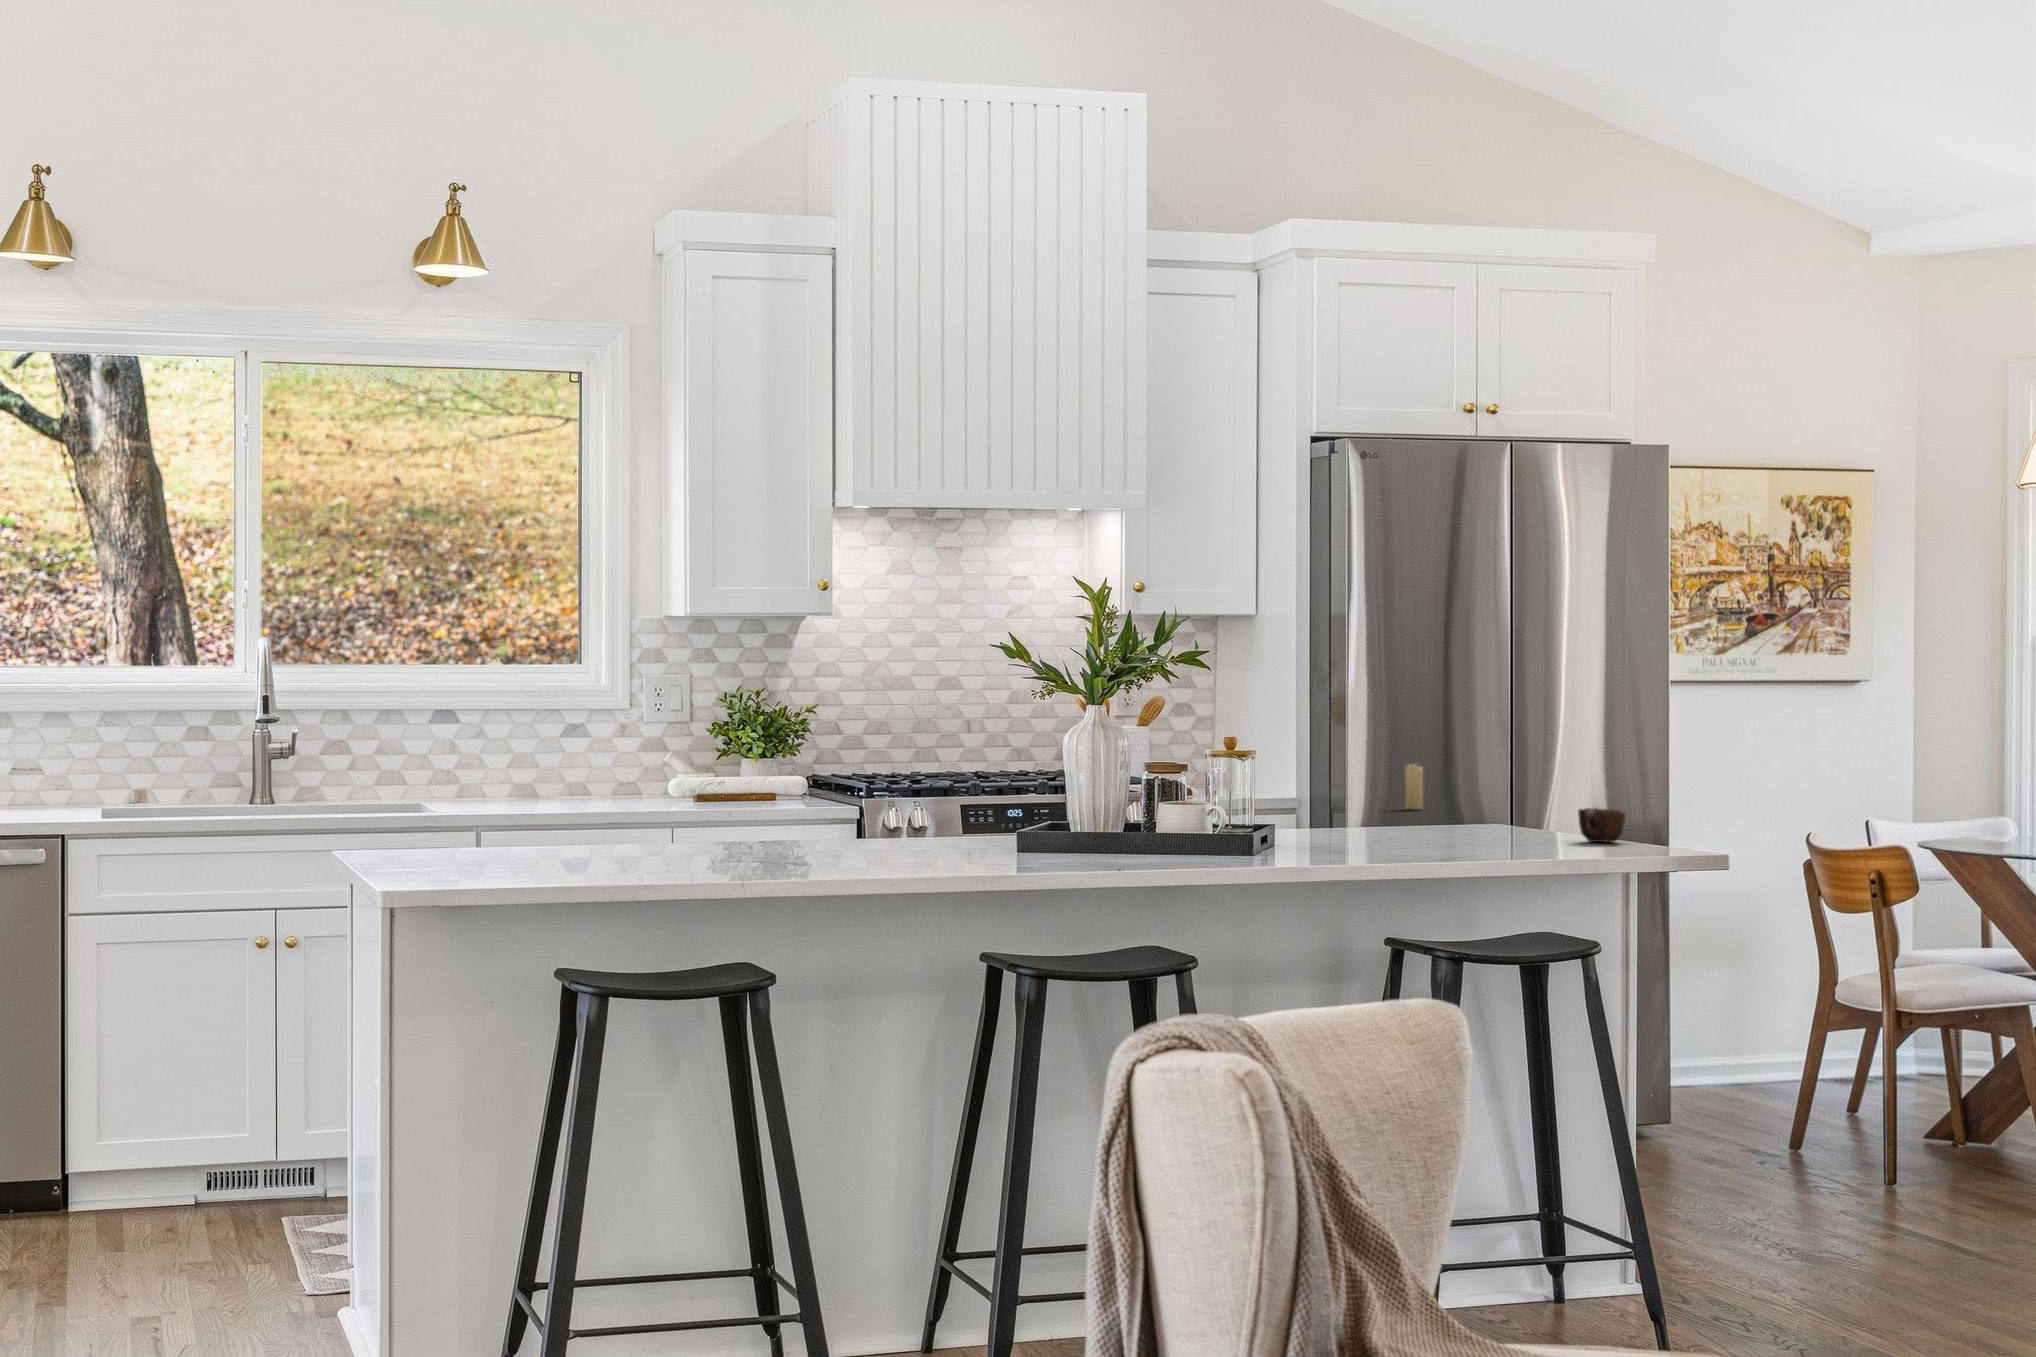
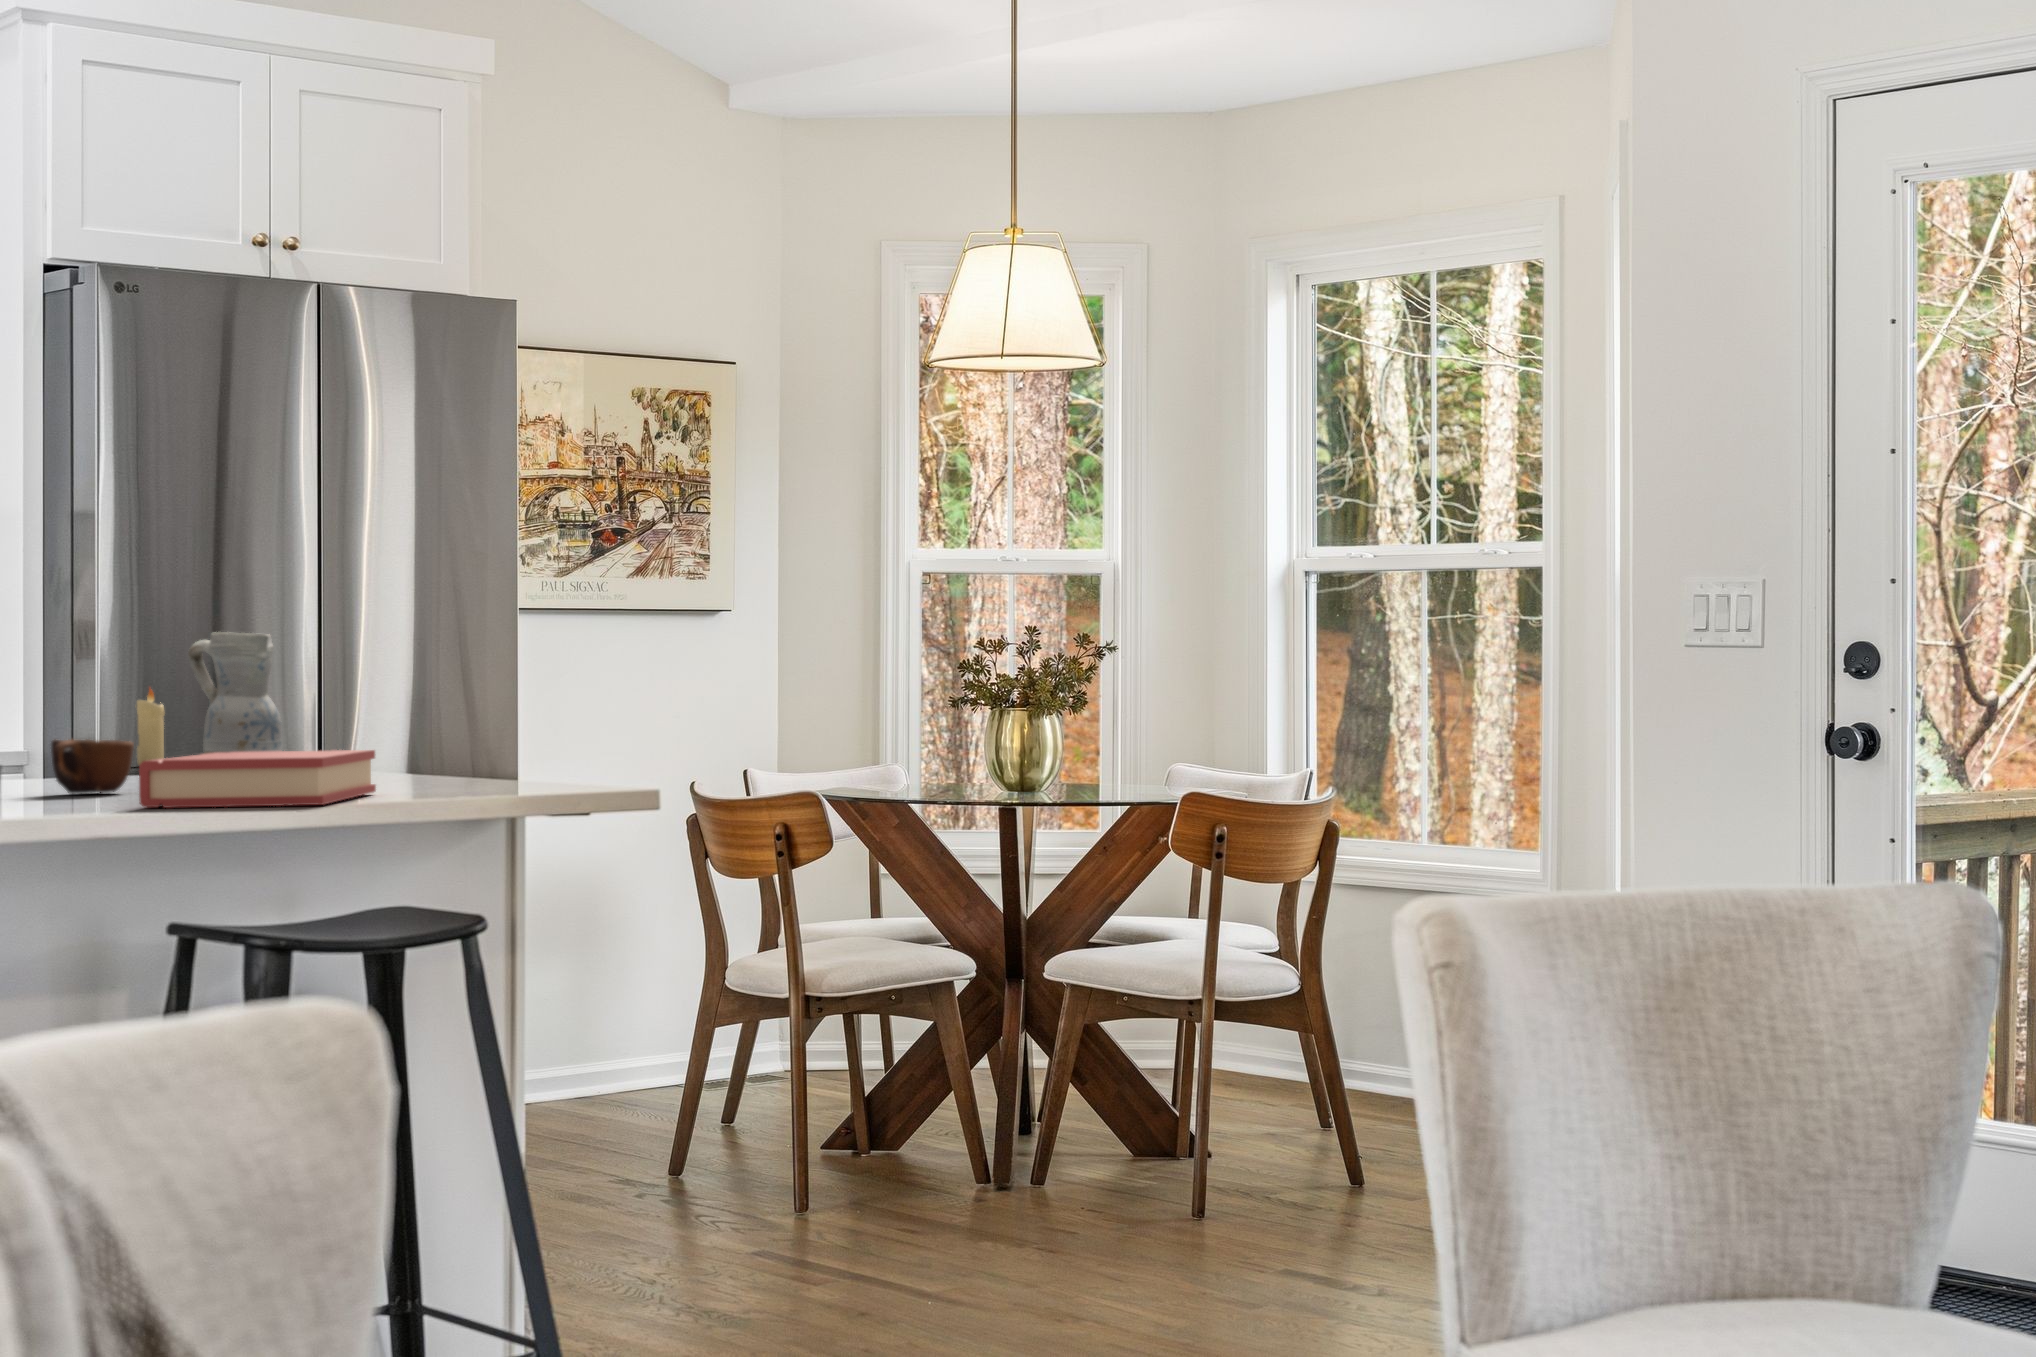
ceramic pitcher: none [1440,719,1501,814] -> present [188,632,282,754]
mug: present [1578,808,1626,842] -> present [51,739,134,794]
hardback book: none [1429,818,1560,856] -> present [139,750,376,808]

